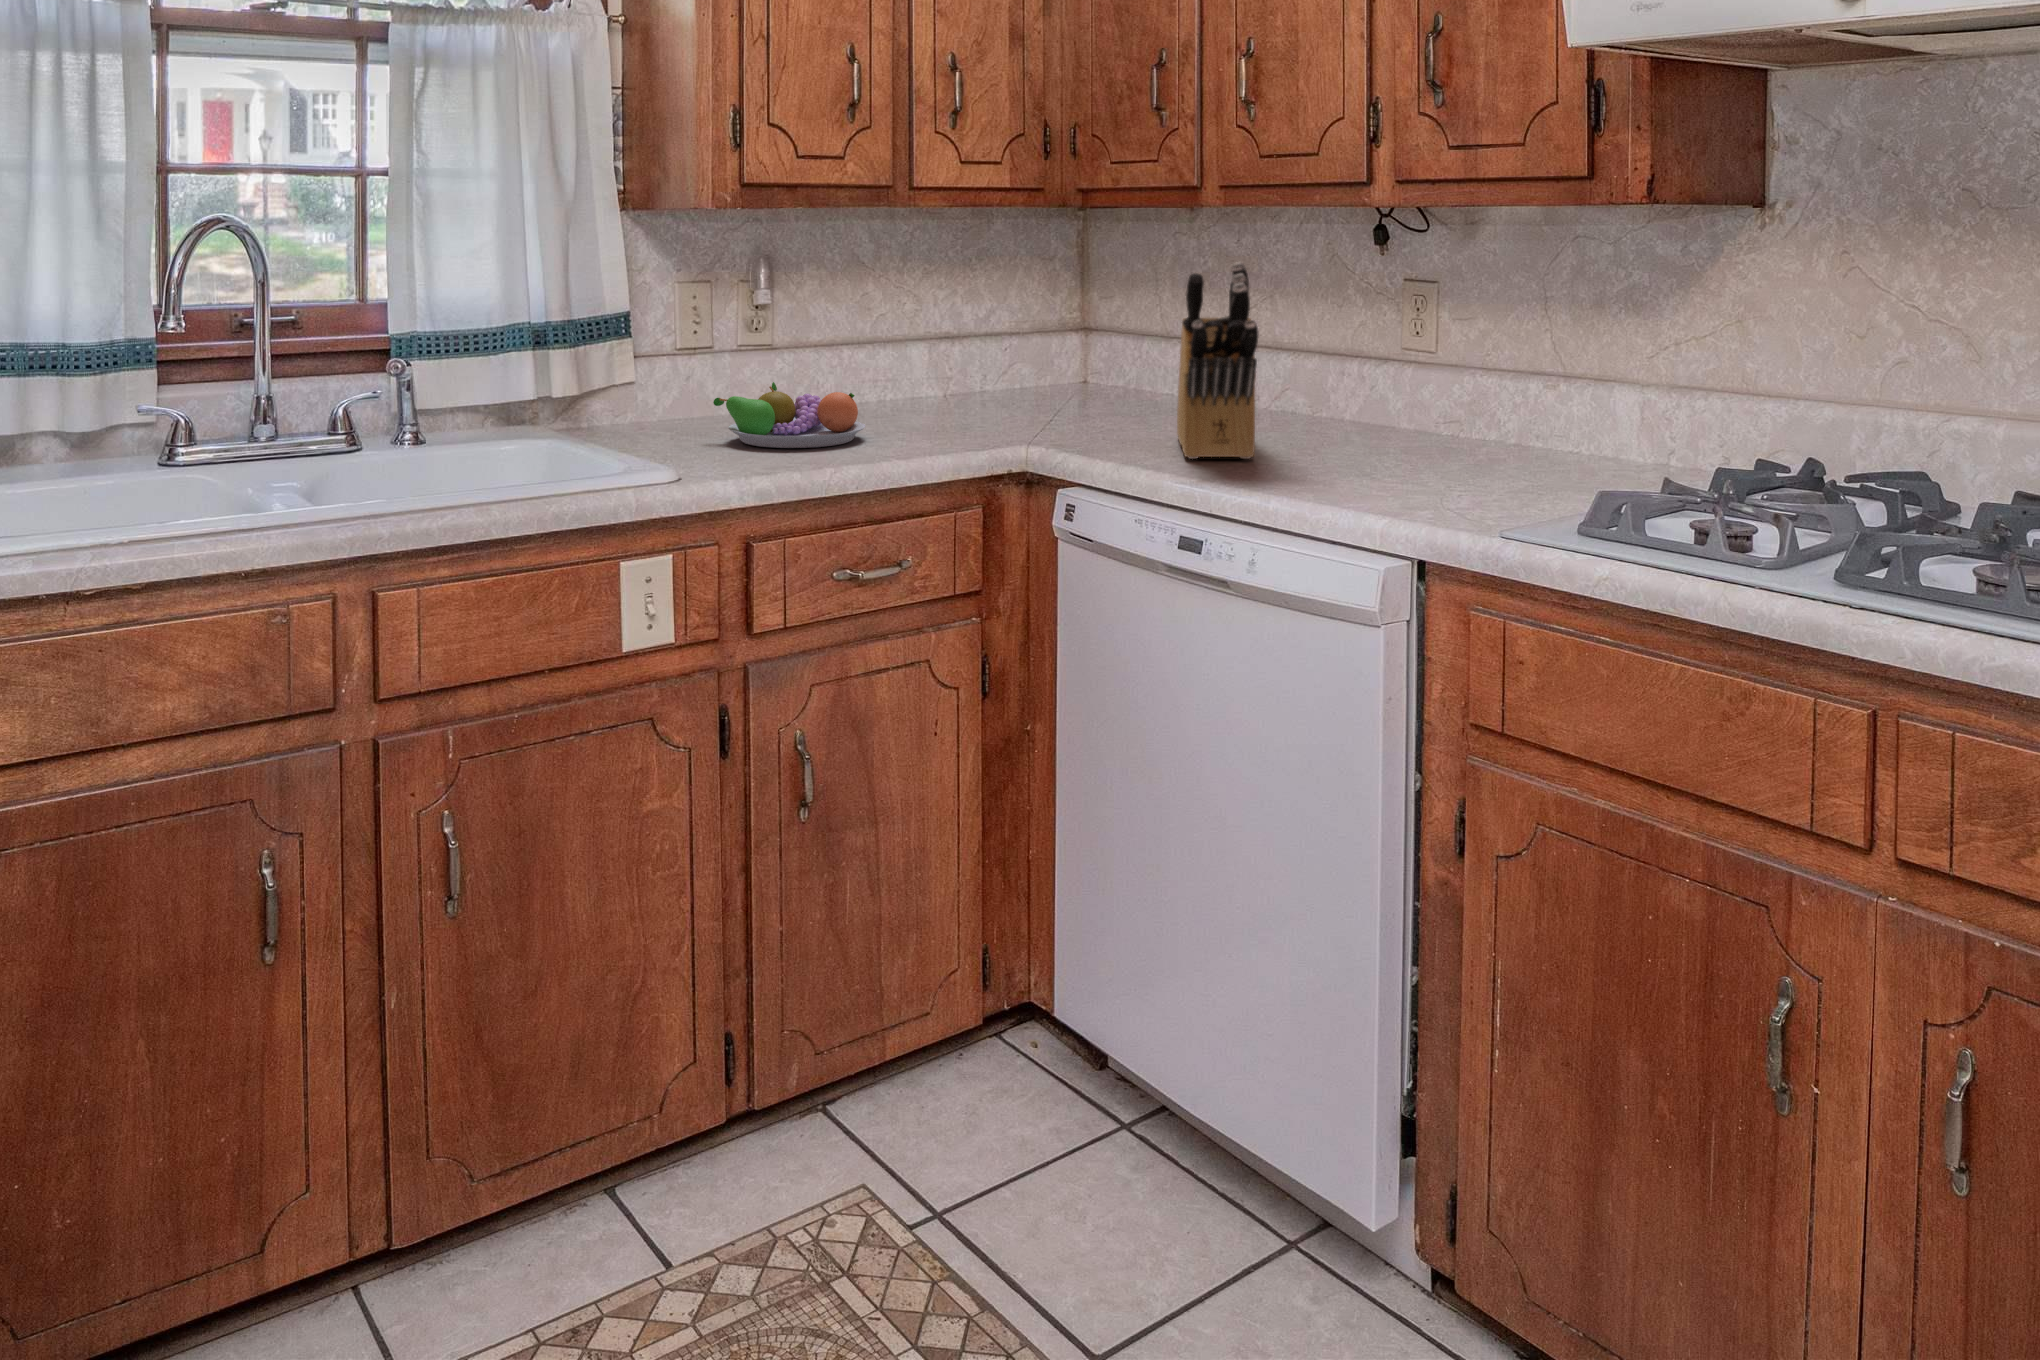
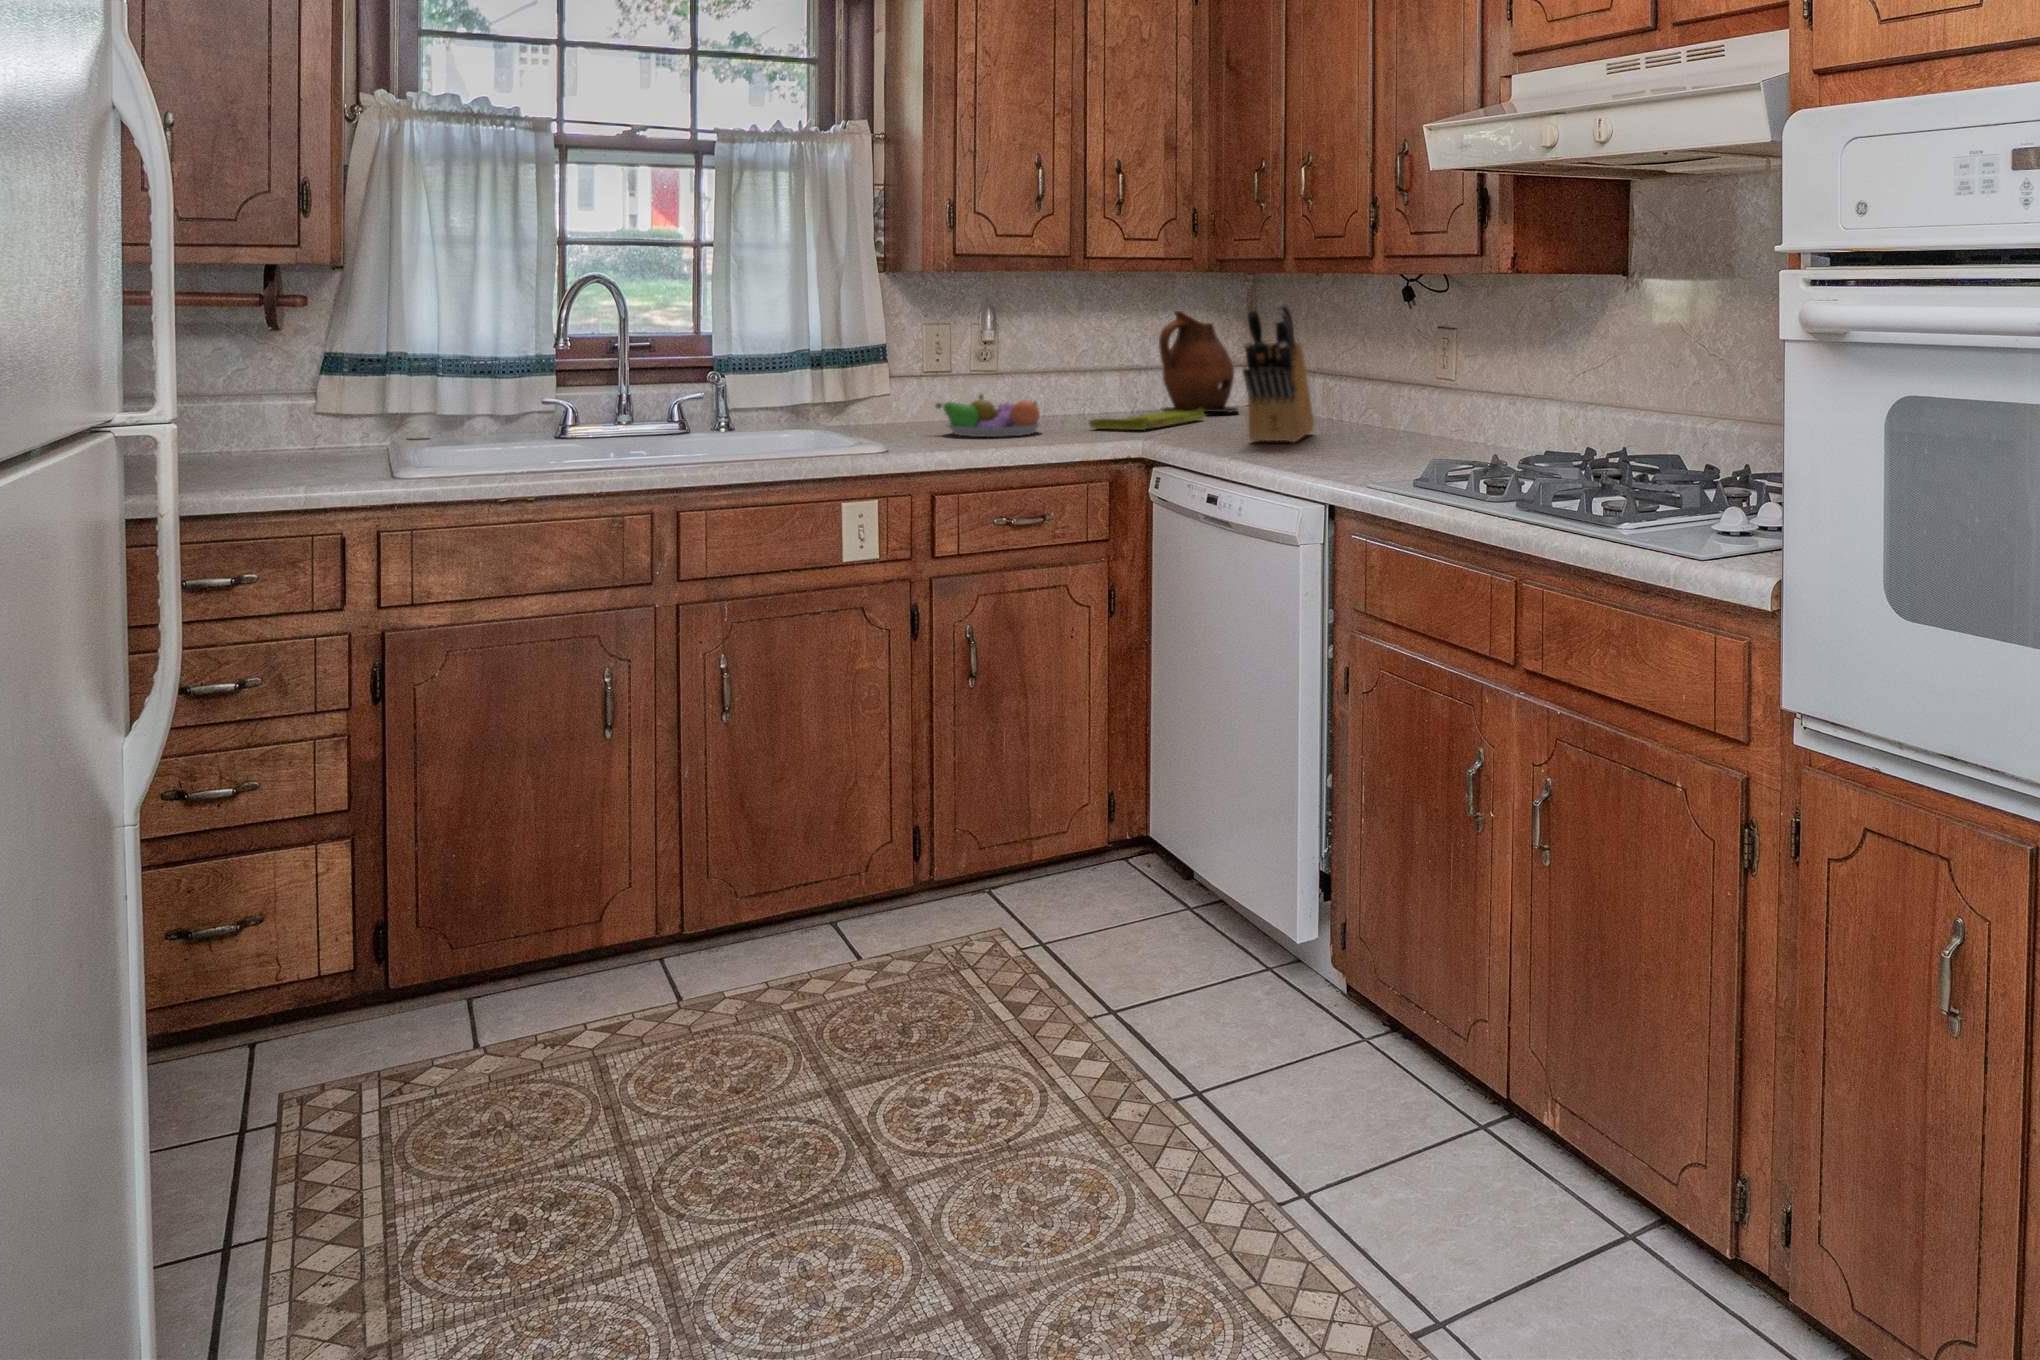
ceramic pitcher: none [966,262,1079,397] -> present [1159,311,1238,413]
dish towel: none [920,394,1052,432] -> present [1089,409,1205,430]

